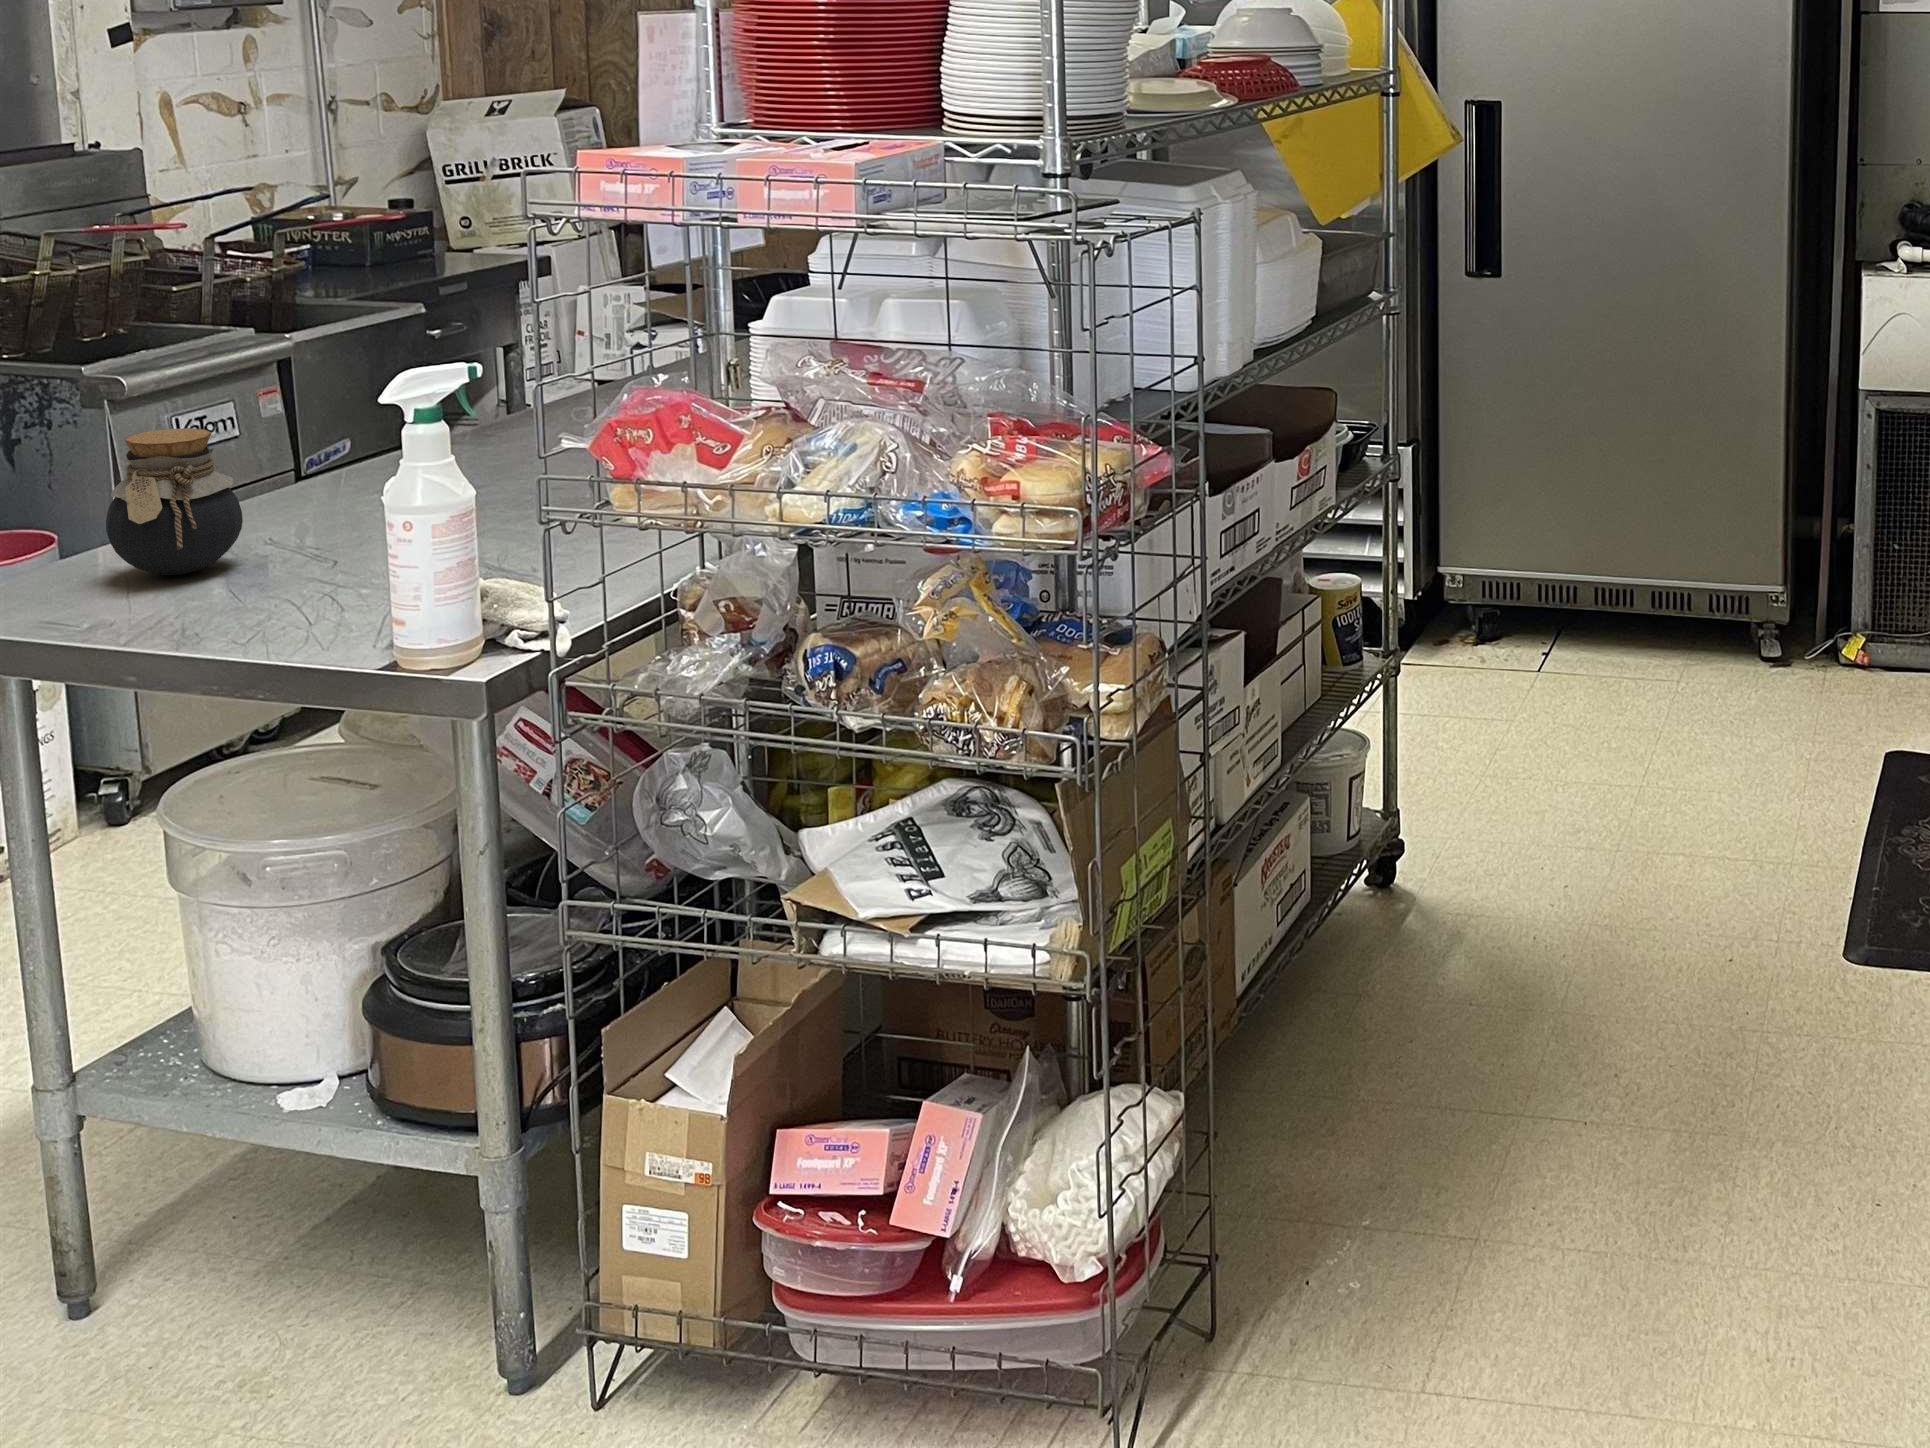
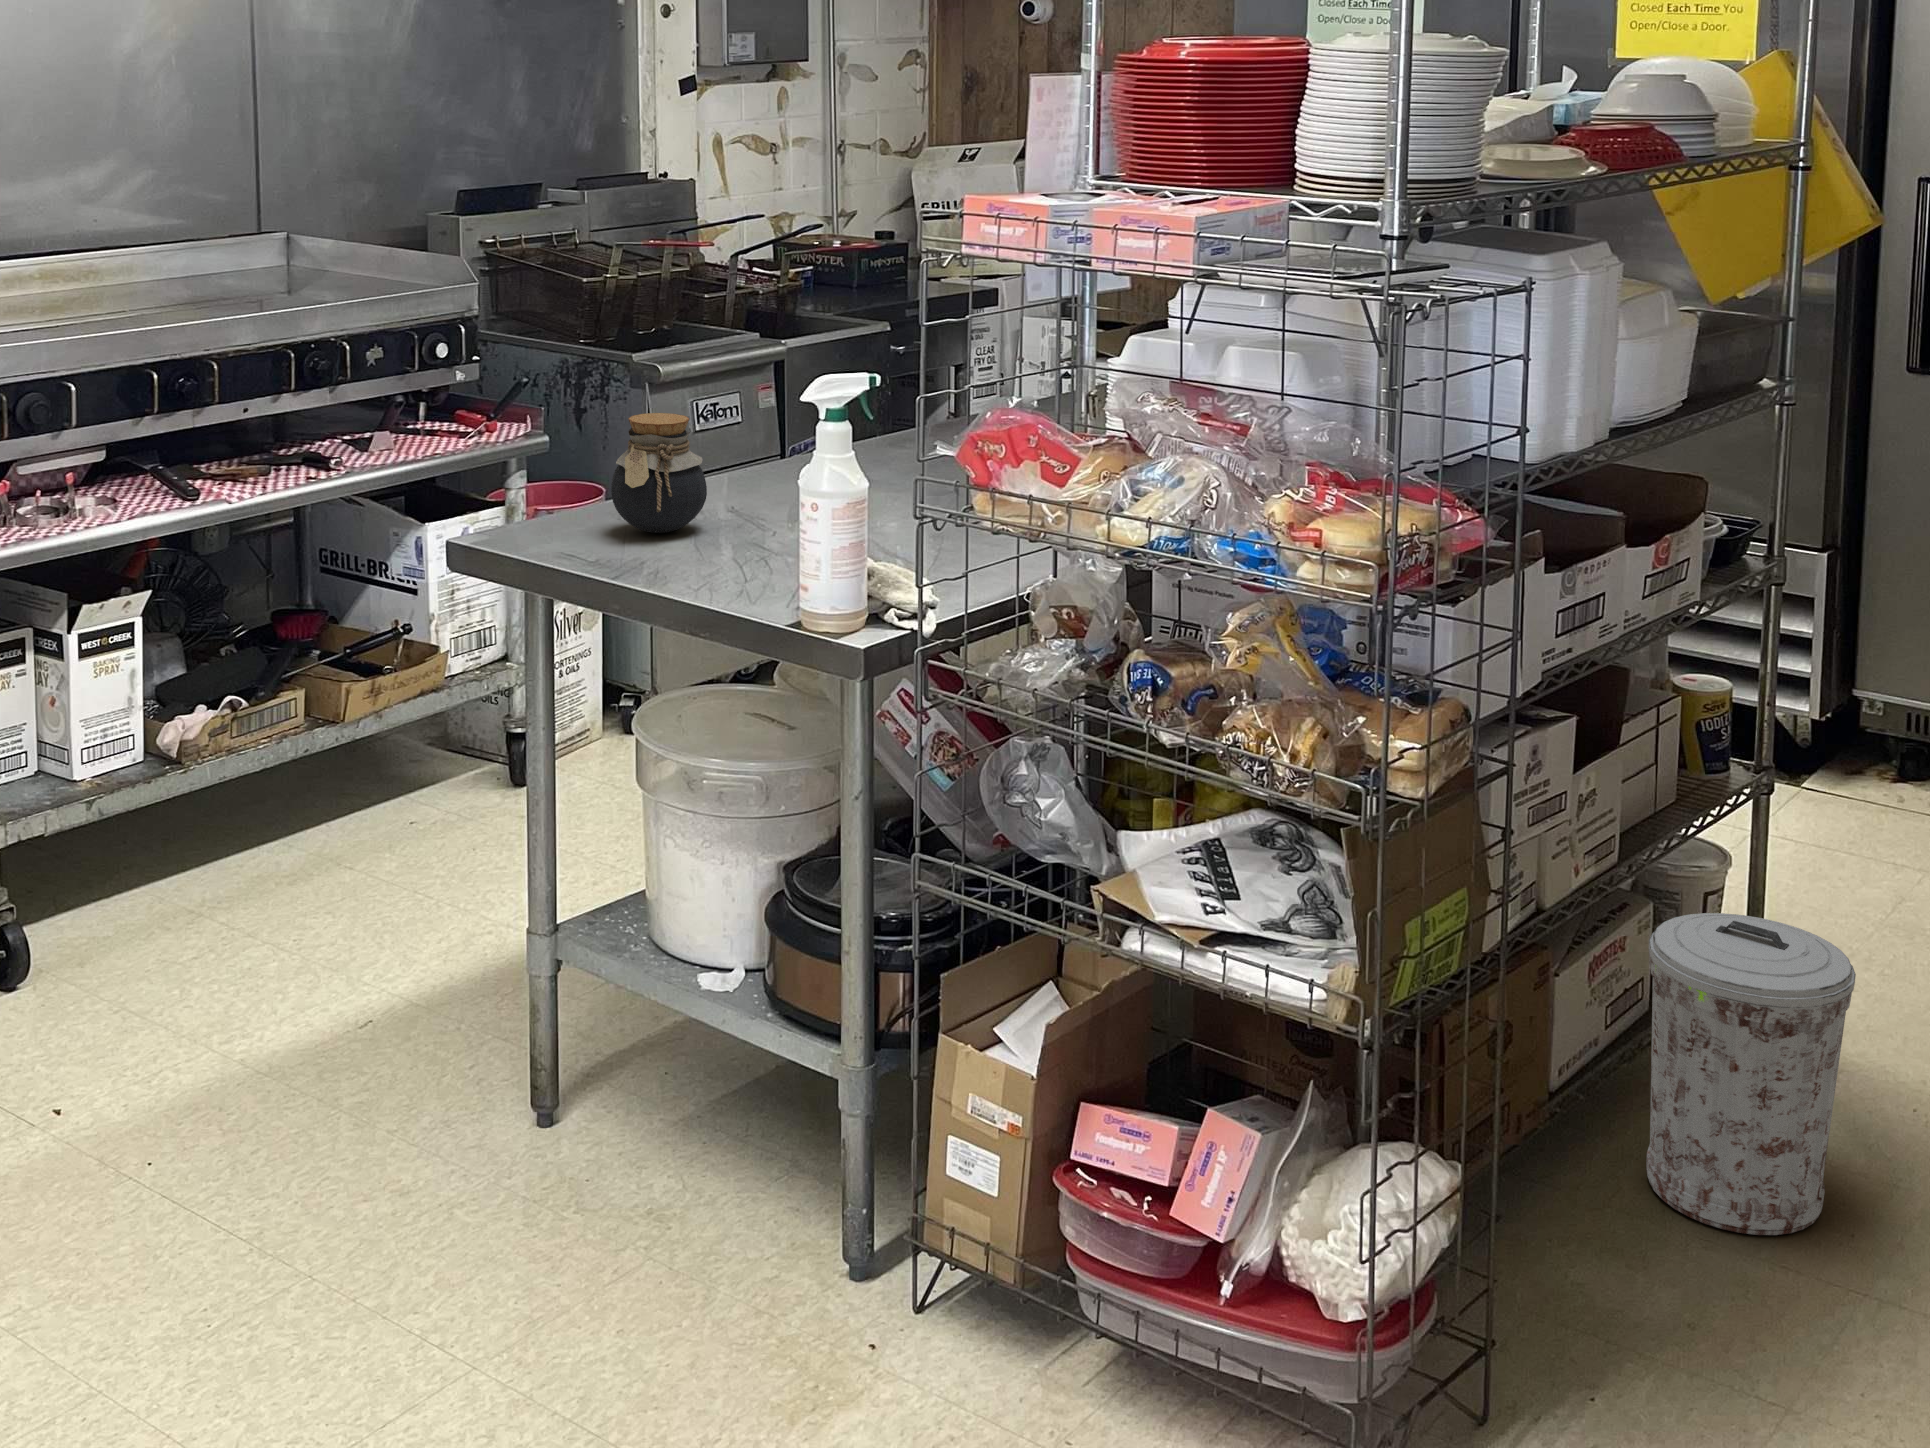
trash can: none [1316,798,1494,1093] -> present [1647,913,1856,1235]

